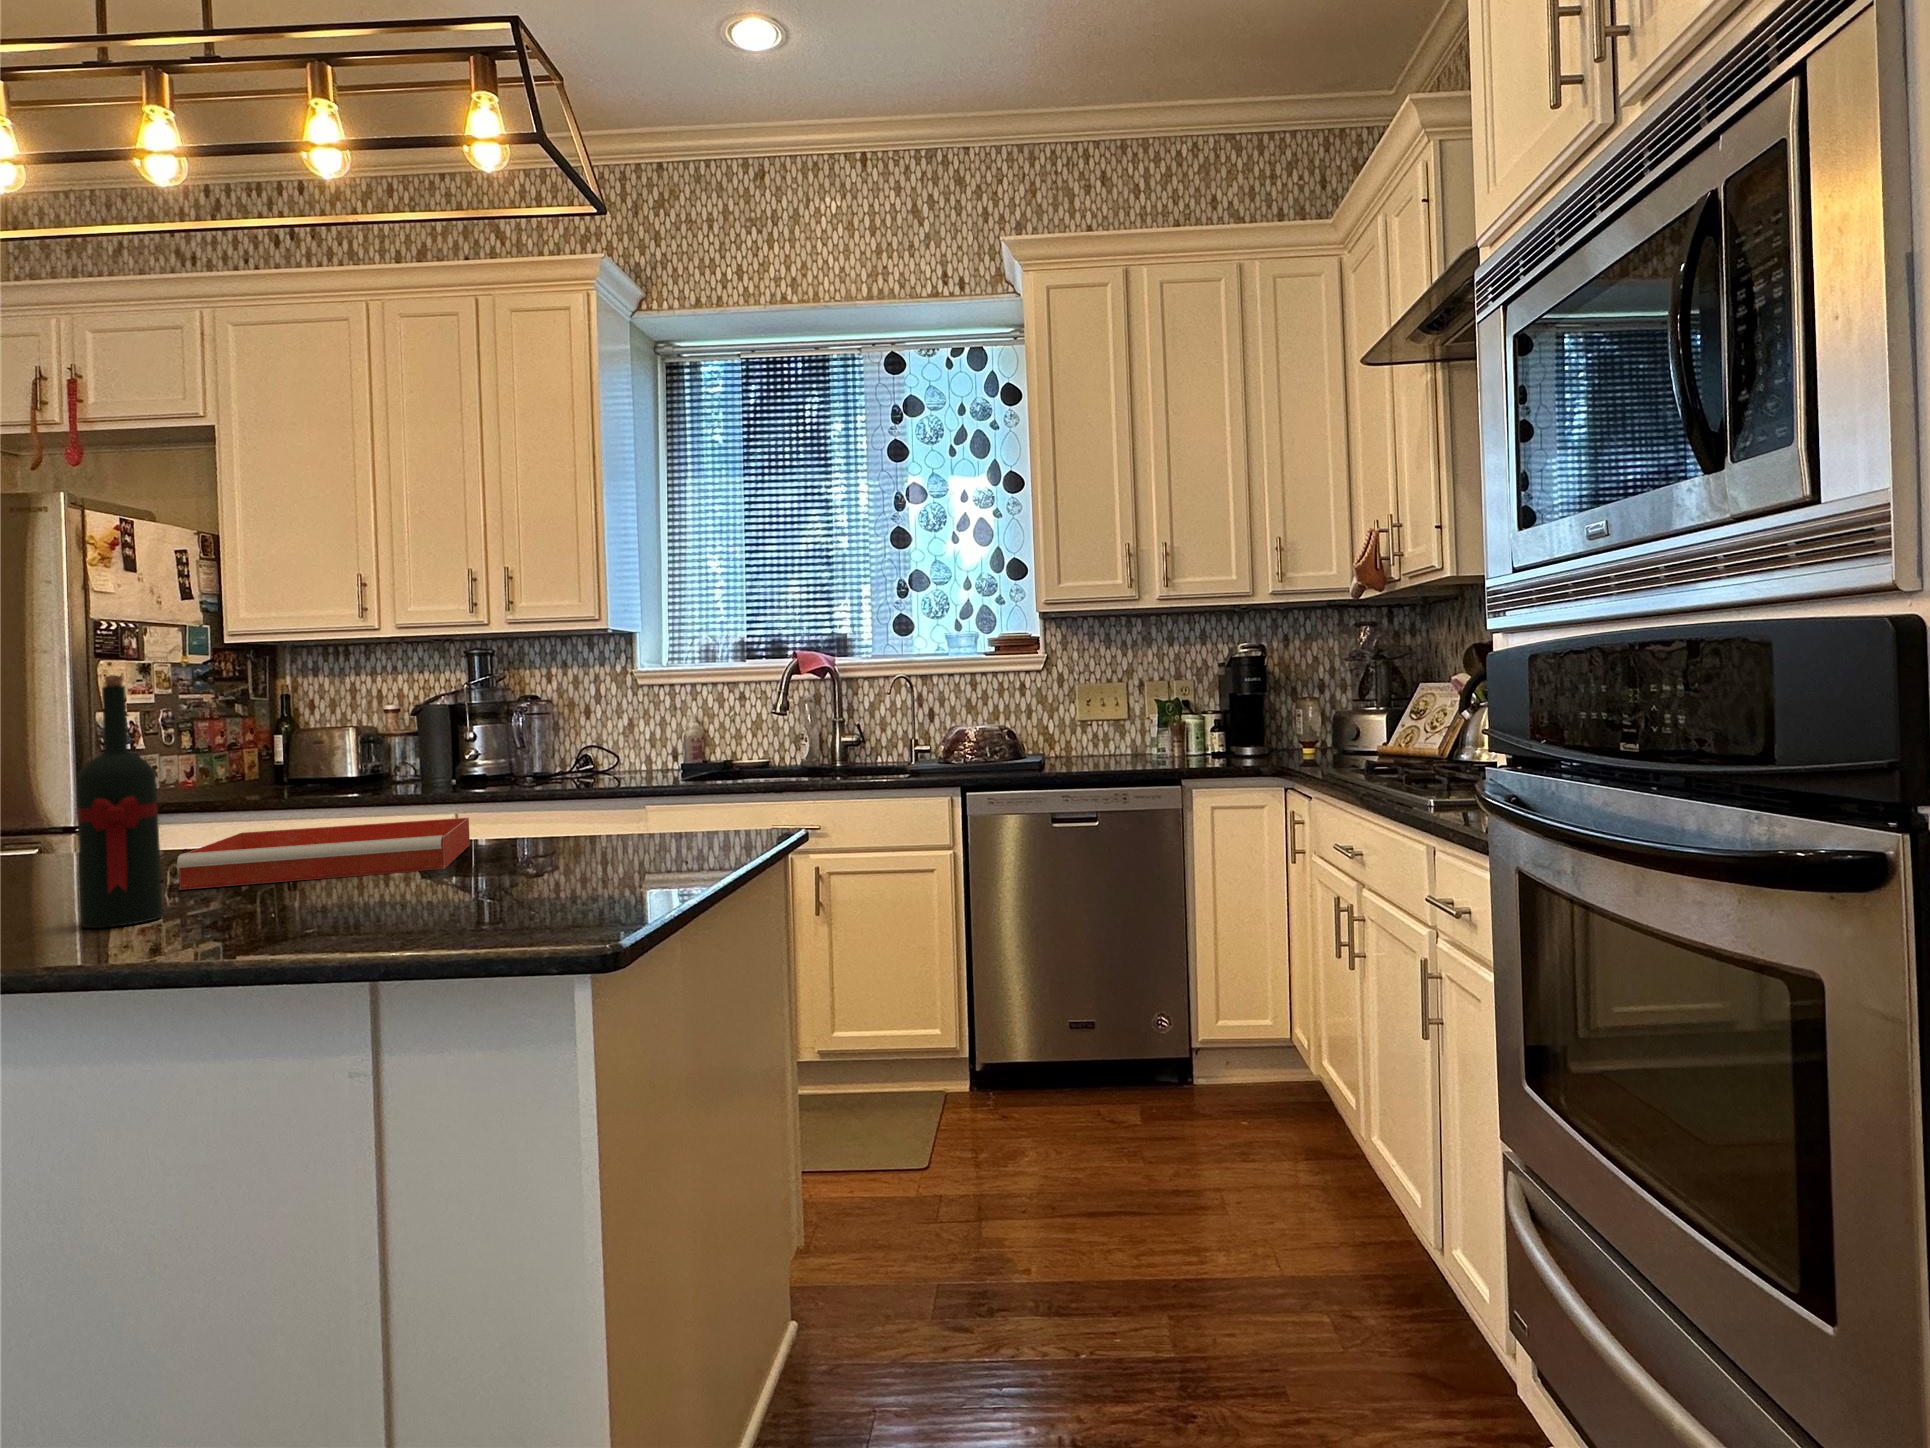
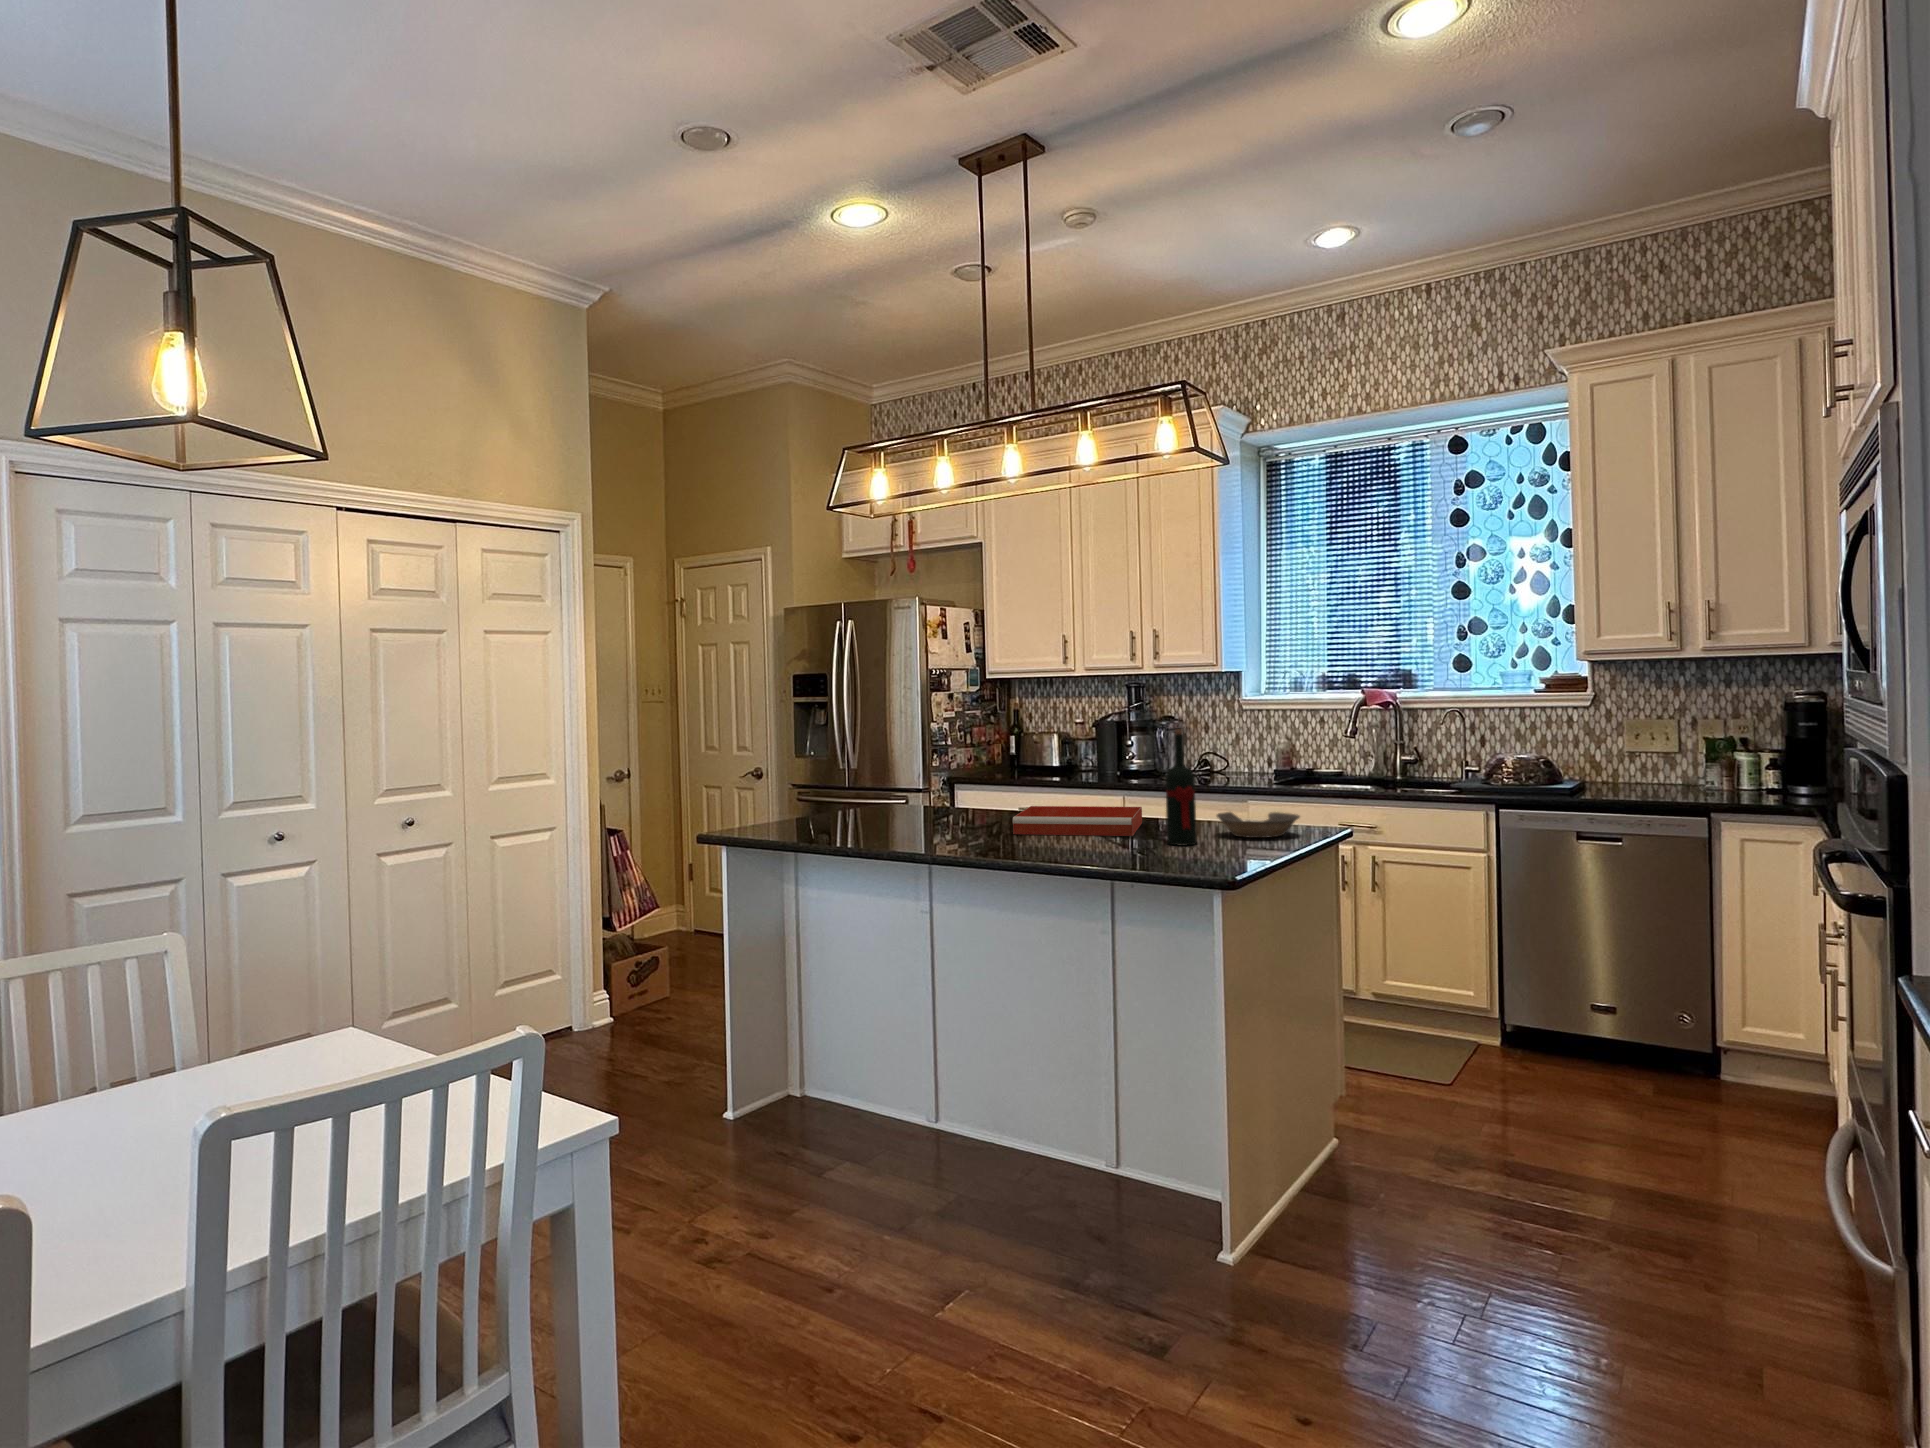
wine bottle: present [77,676,163,928] -> present [1166,729,1197,846]
bowl: none [601,807,743,852] -> present [1217,812,1300,838]

